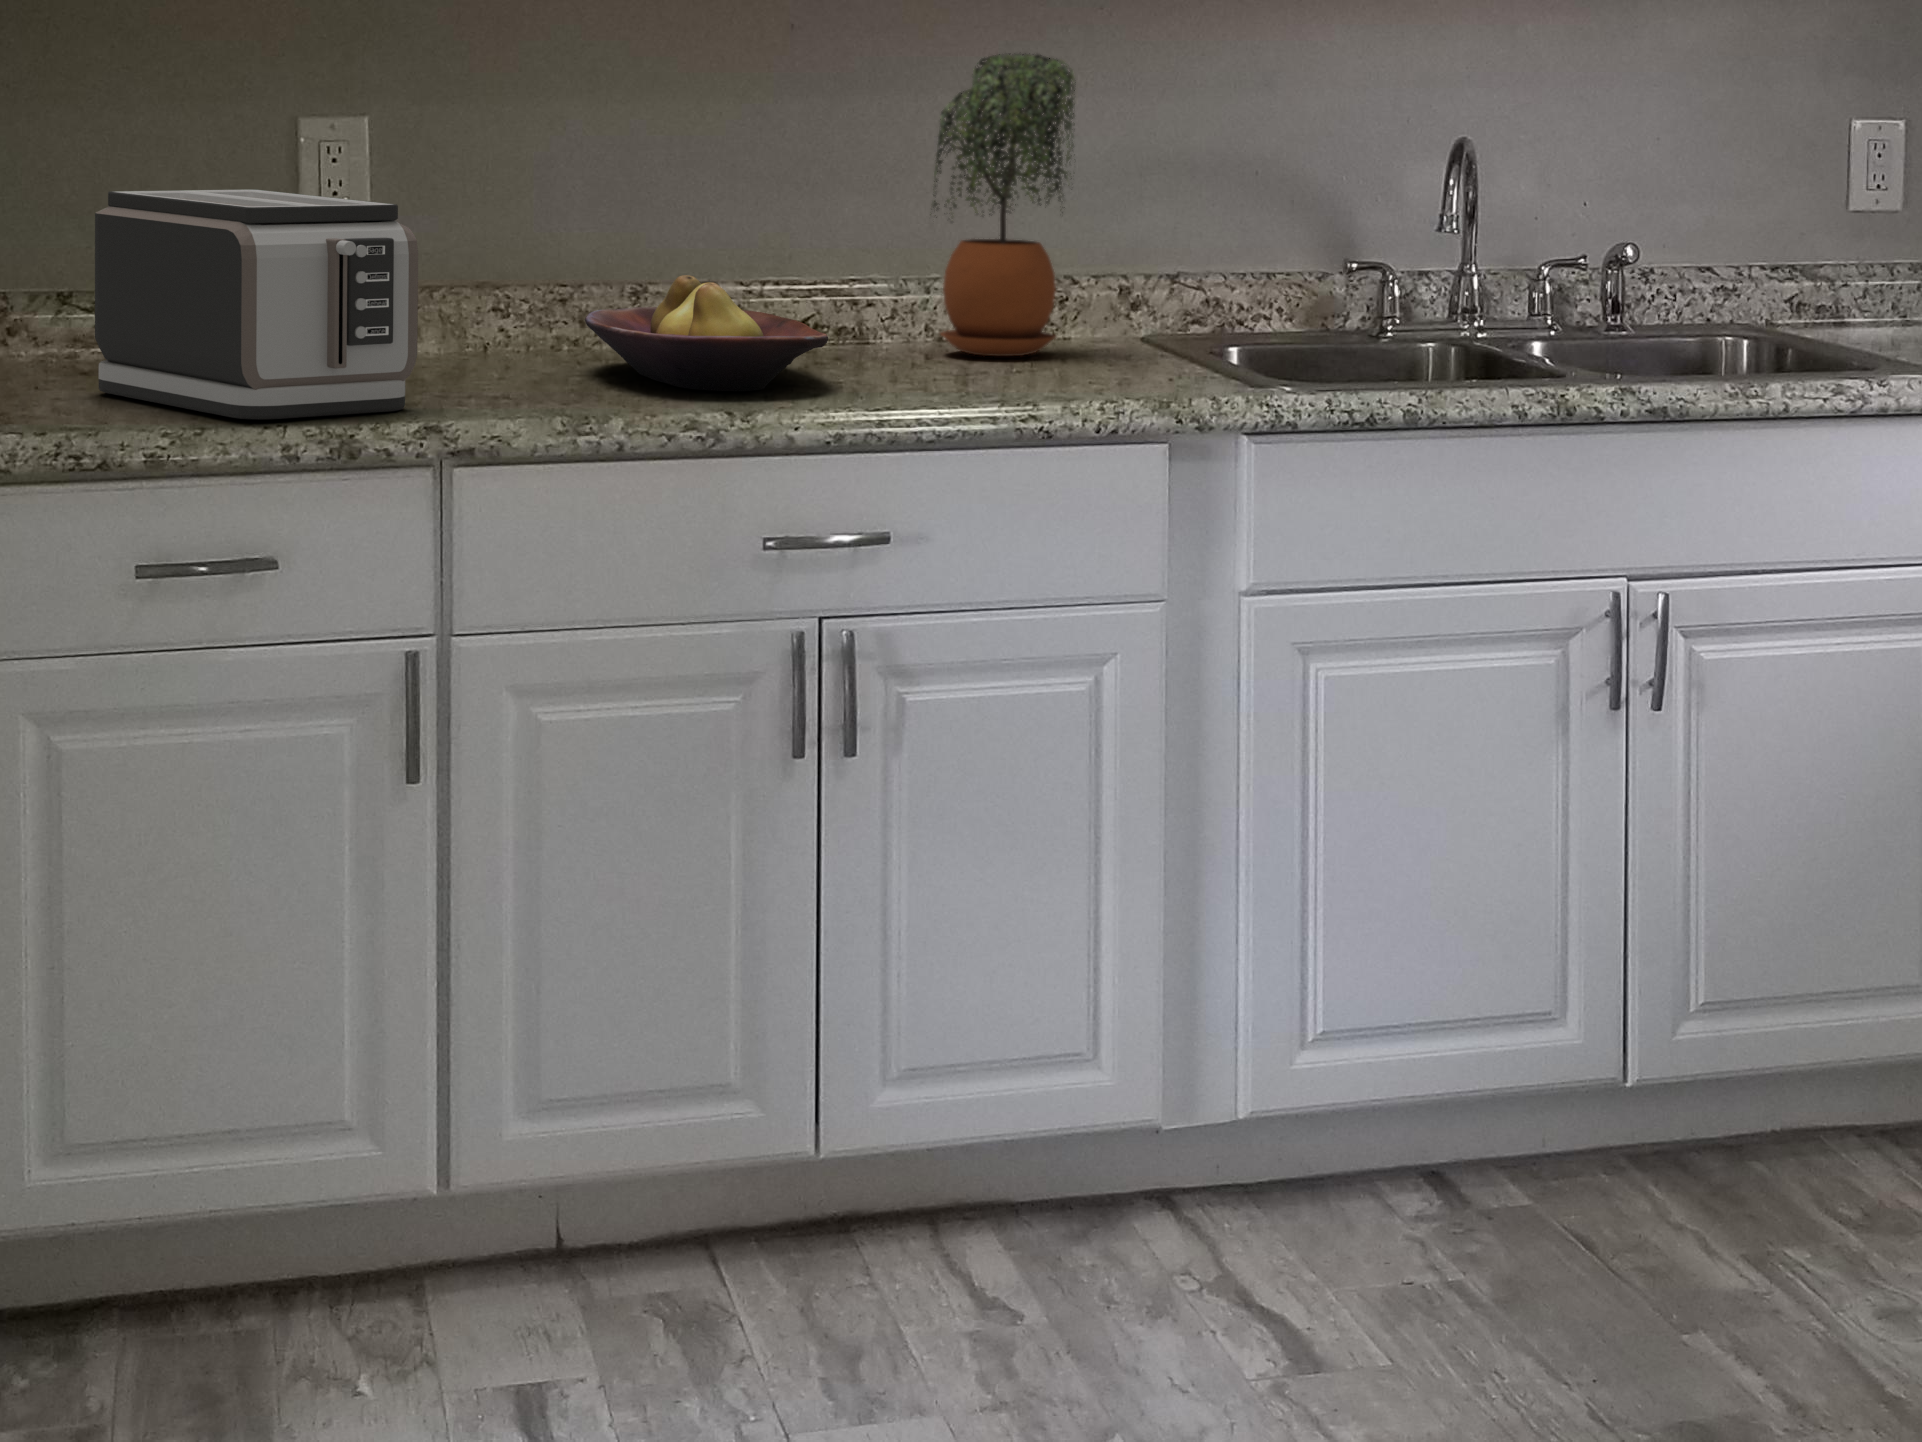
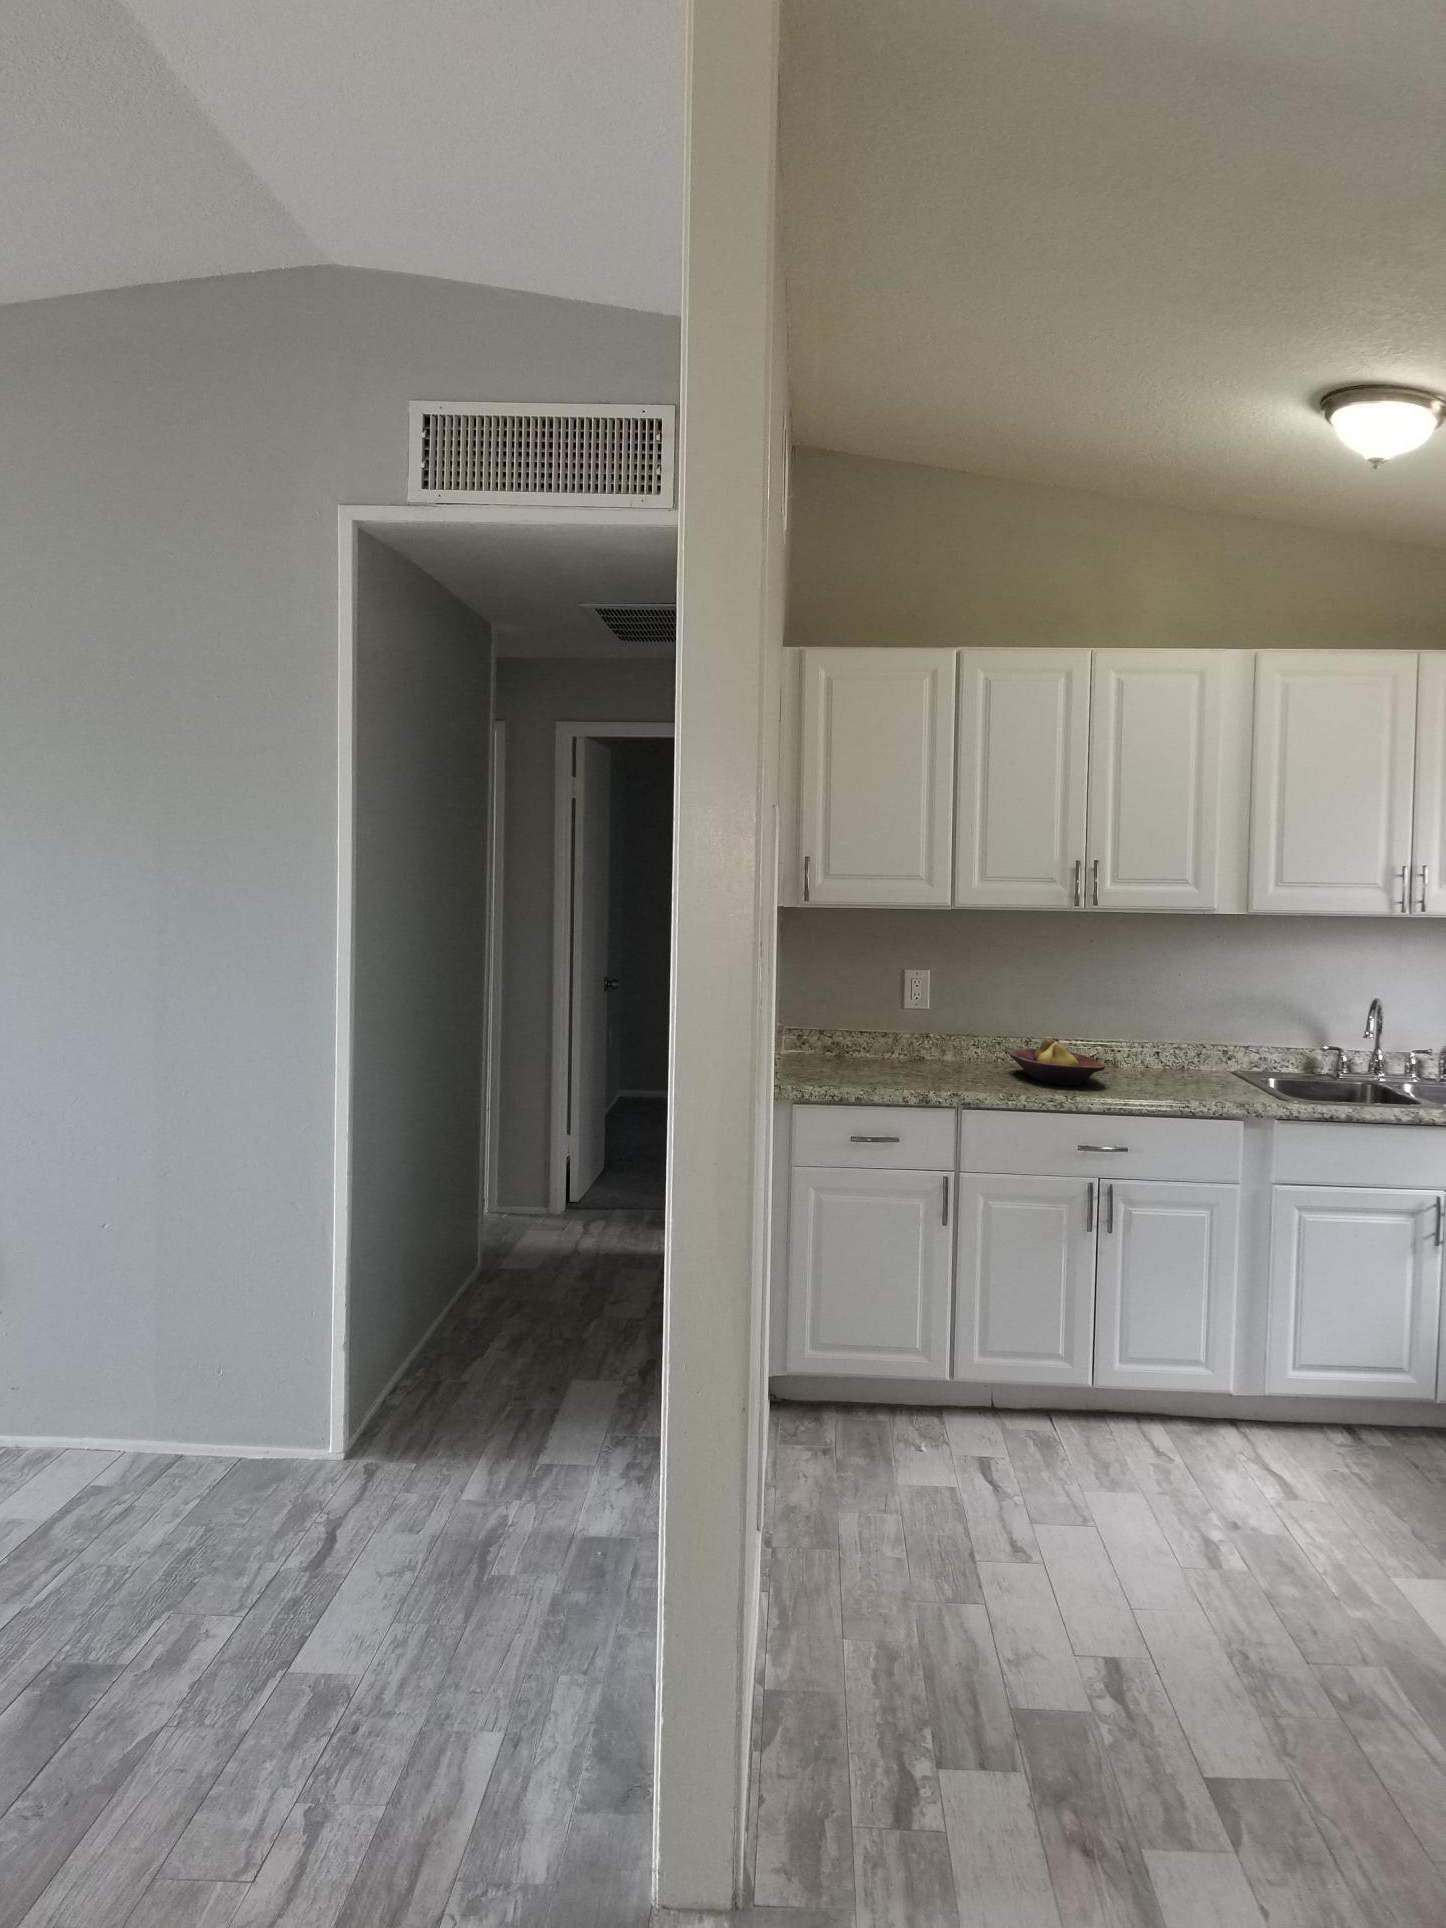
potted plant: present [930,54,1076,356] -> none [1145,954,1209,1076]
toaster: present [95,189,418,420] -> none [833,998,952,1087]

